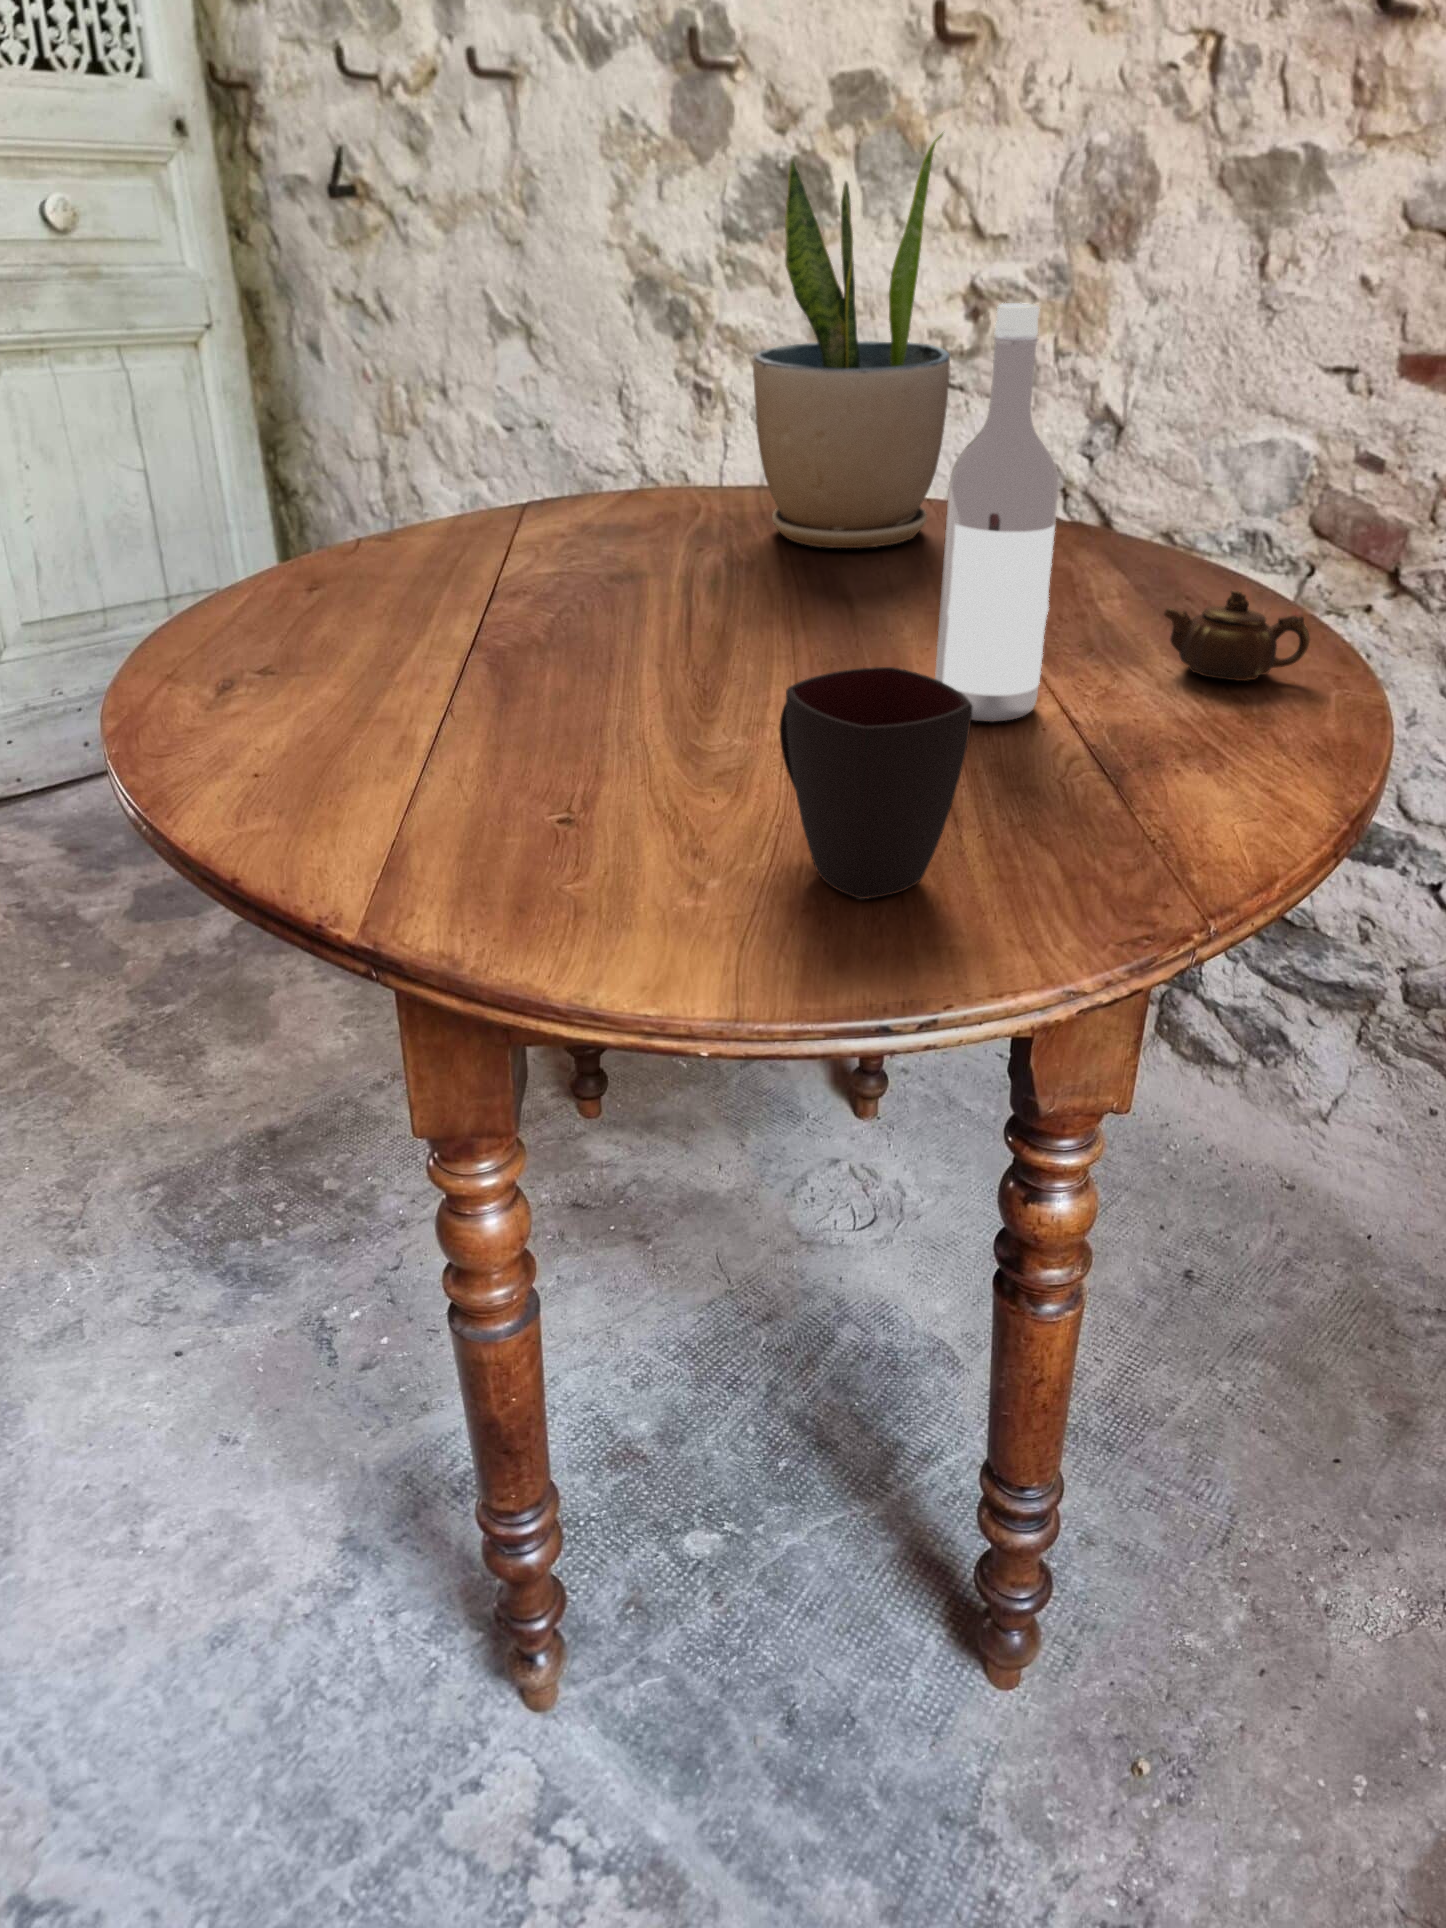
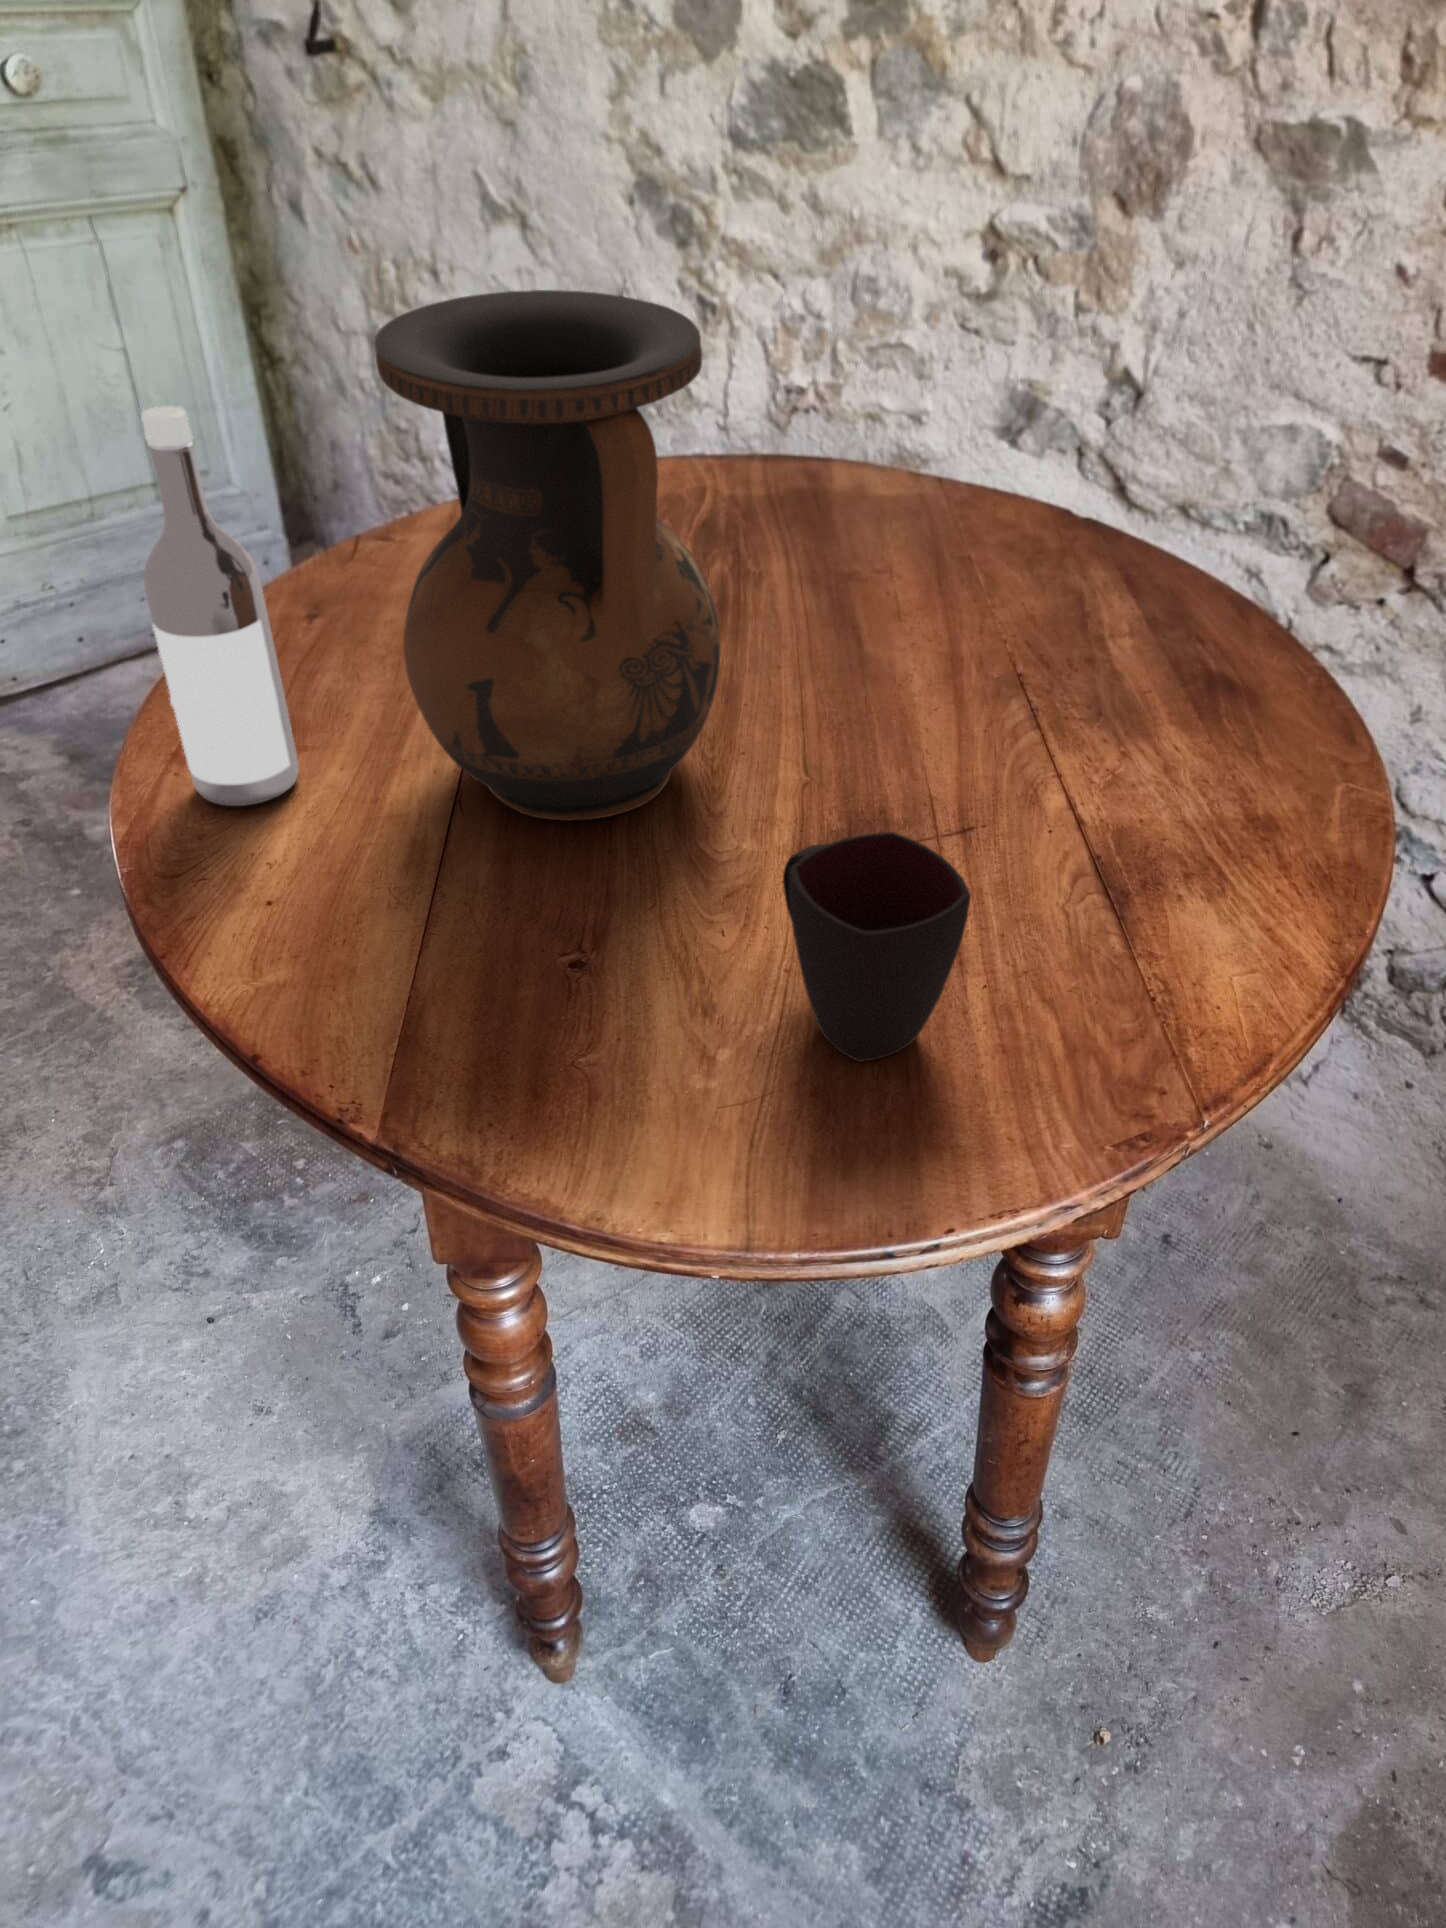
potted plant: present [752,132,950,548] -> none [758,127,965,550]
vase: none [382,220,716,730] -> present [374,290,721,821]
wine bottle: present [935,303,1058,721] -> present [141,406,299,806]
teapot: present [1164,591,1310,681] -> none [1170,665,1314,756]

